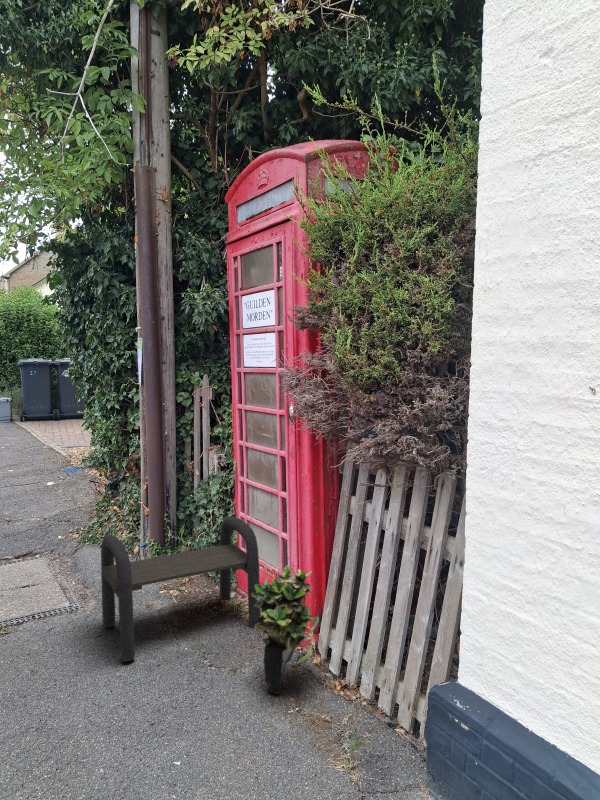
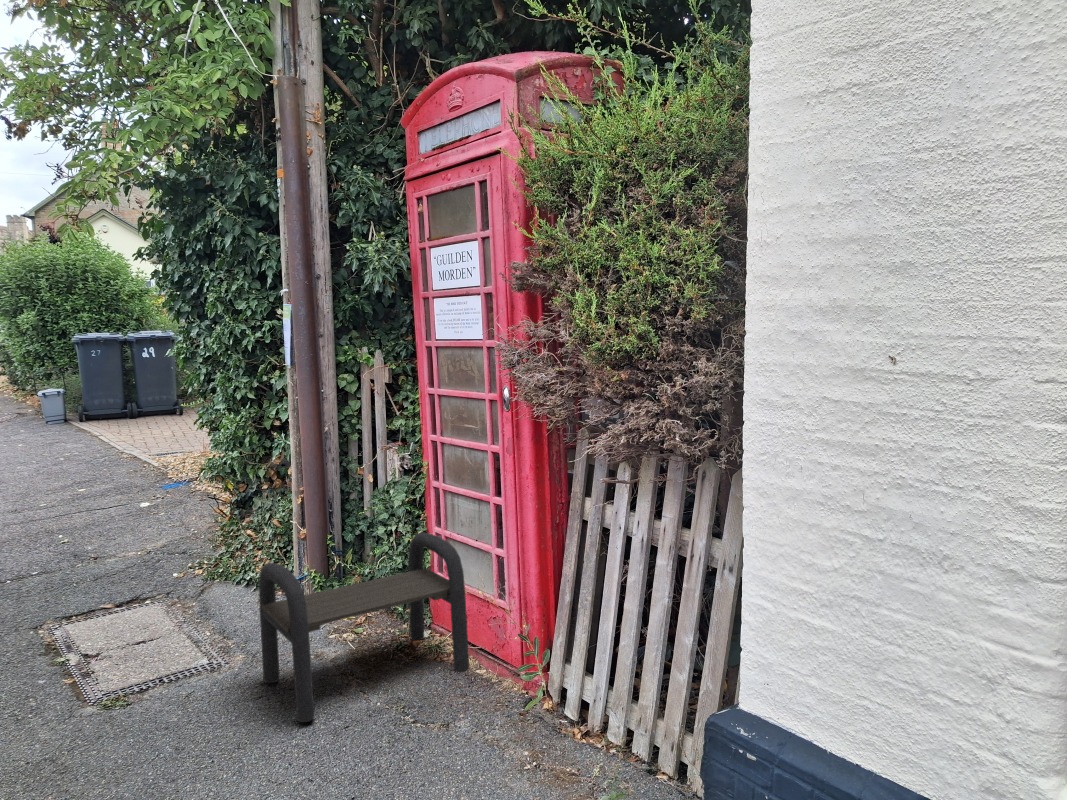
potted plant: present [251,565,313,694] -> none [467,588,546,747]

